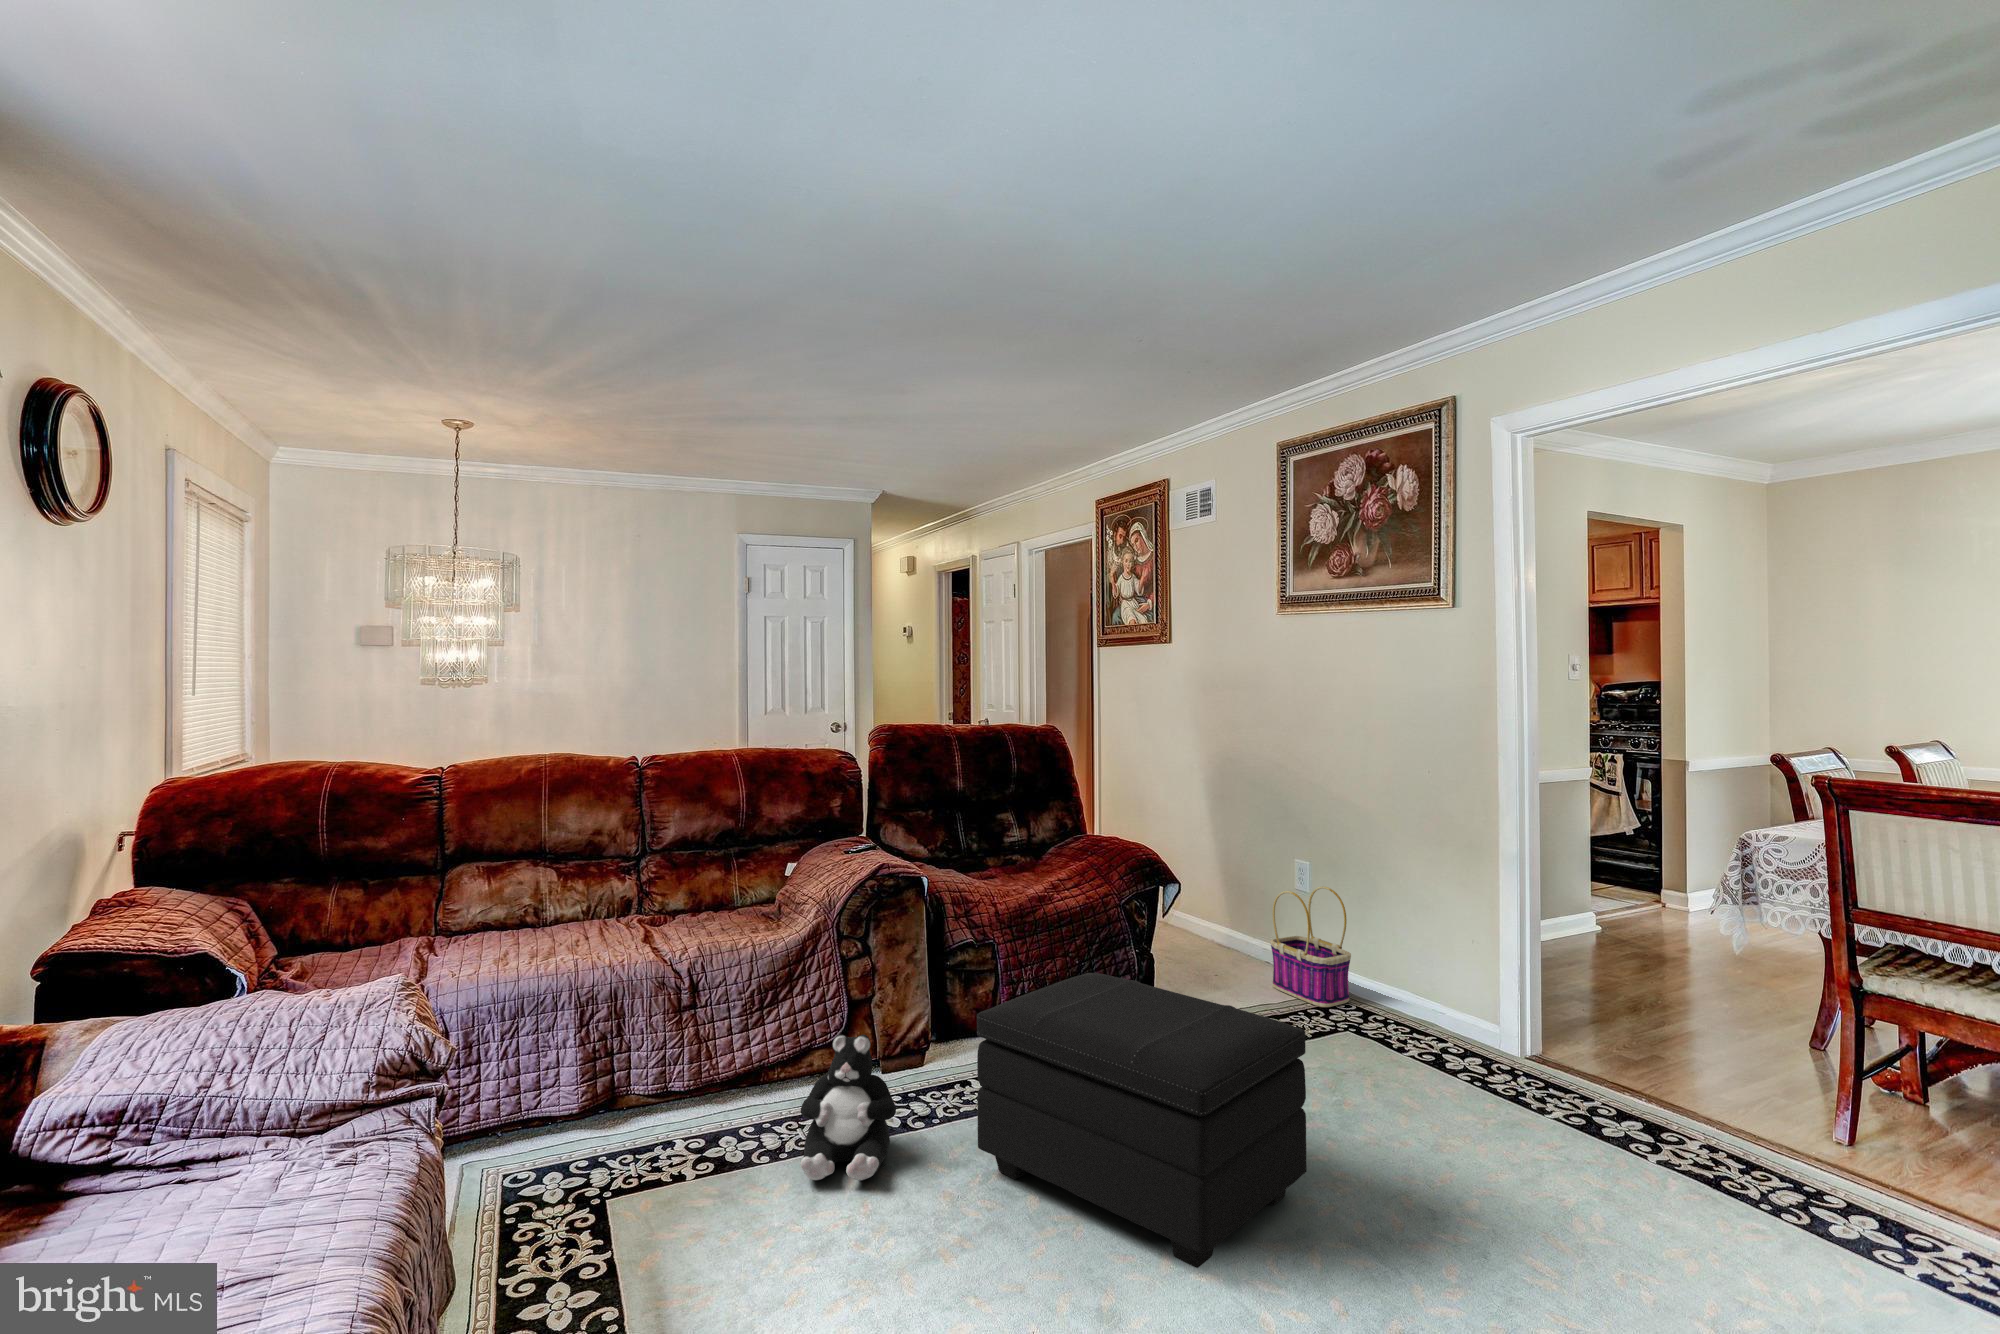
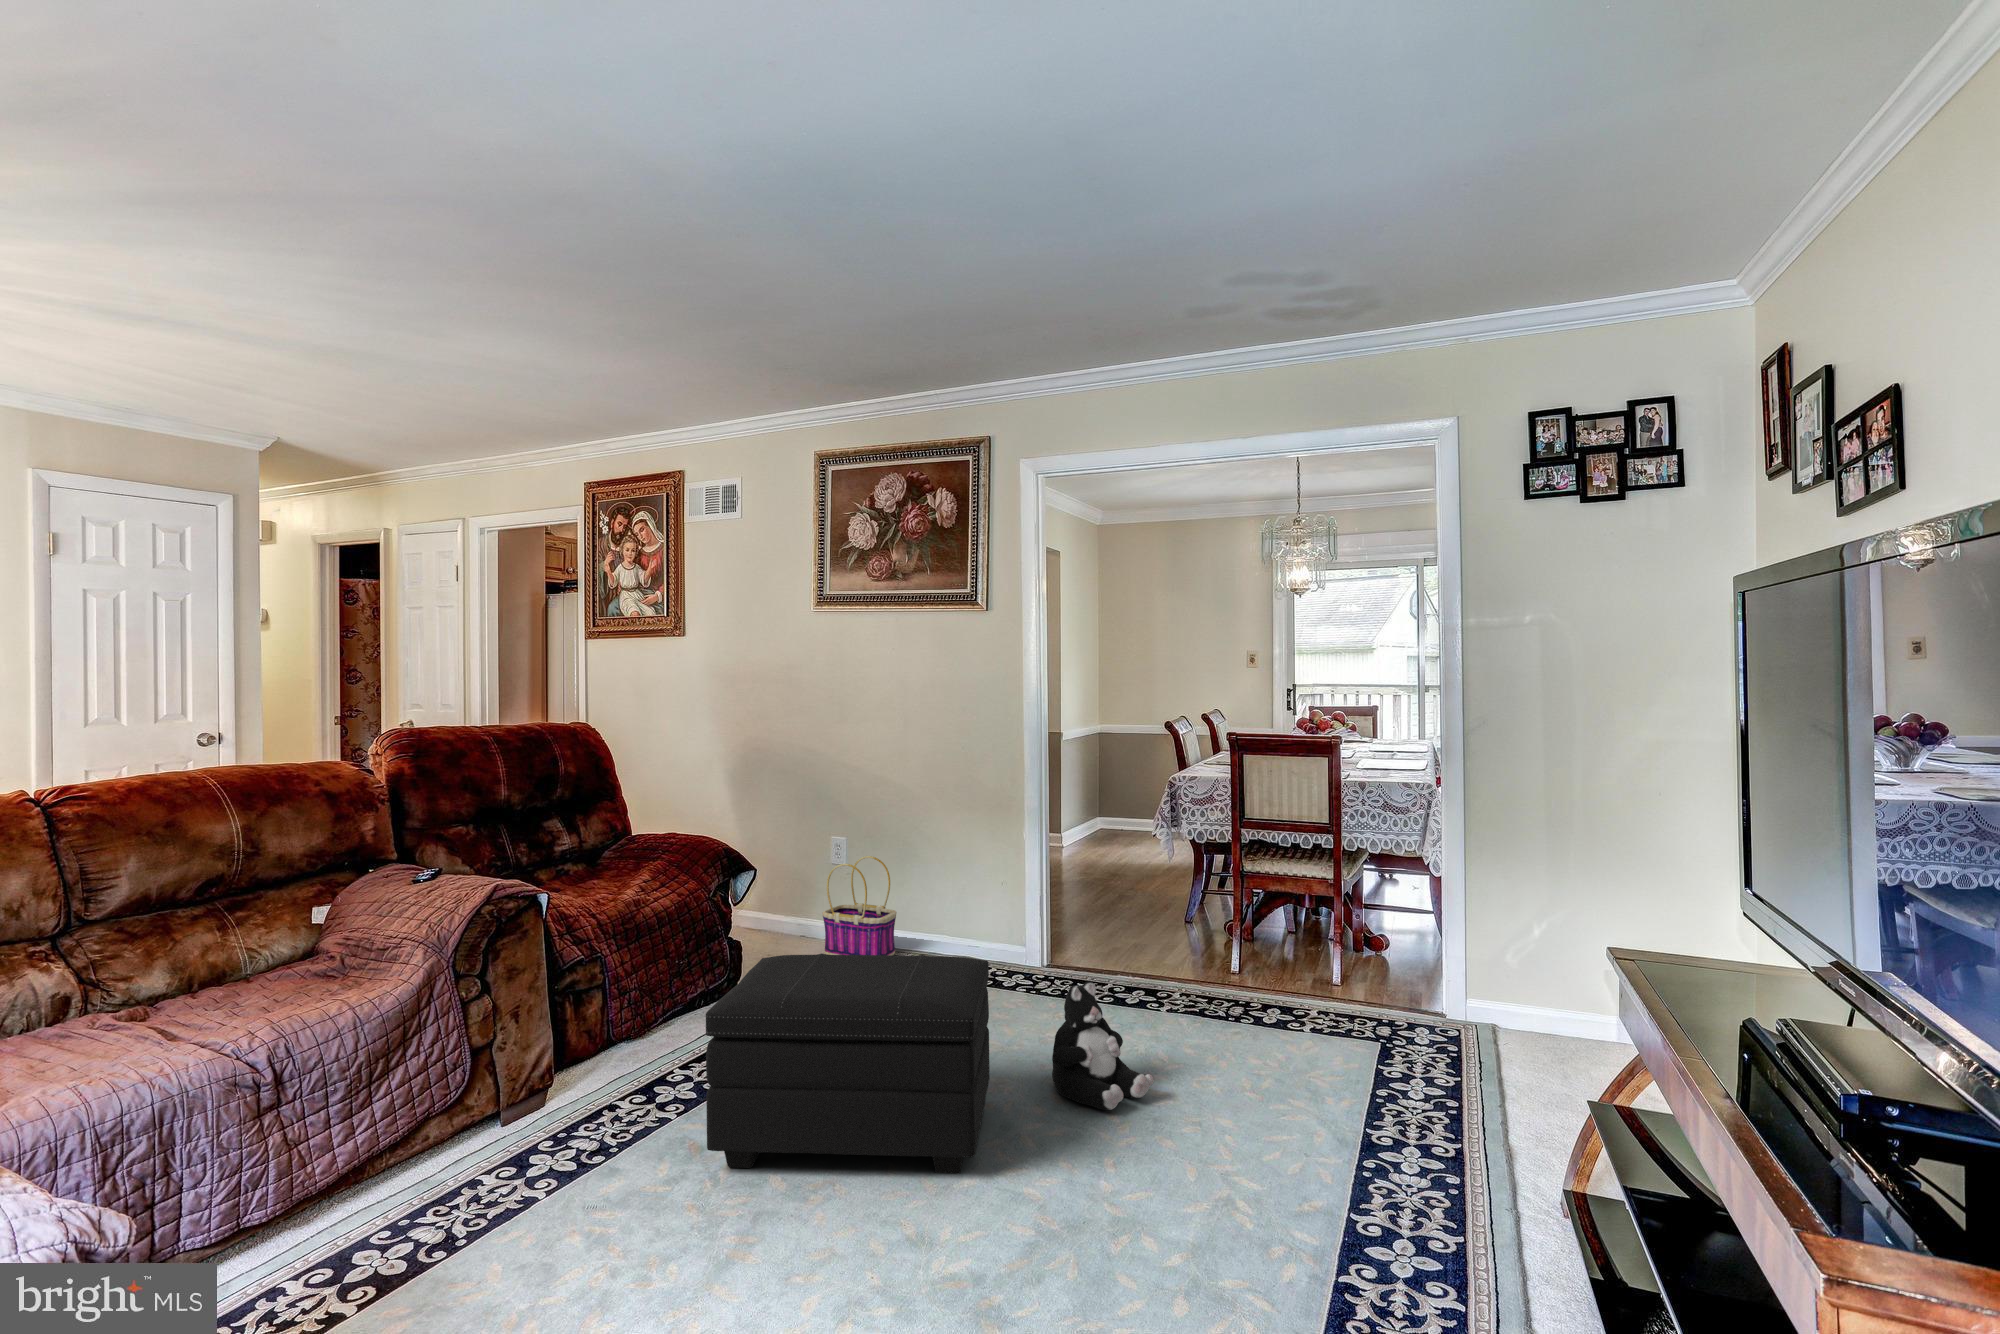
plush toy: present [800,1034,896,1181] -> present [1052,981,1154,1110]

